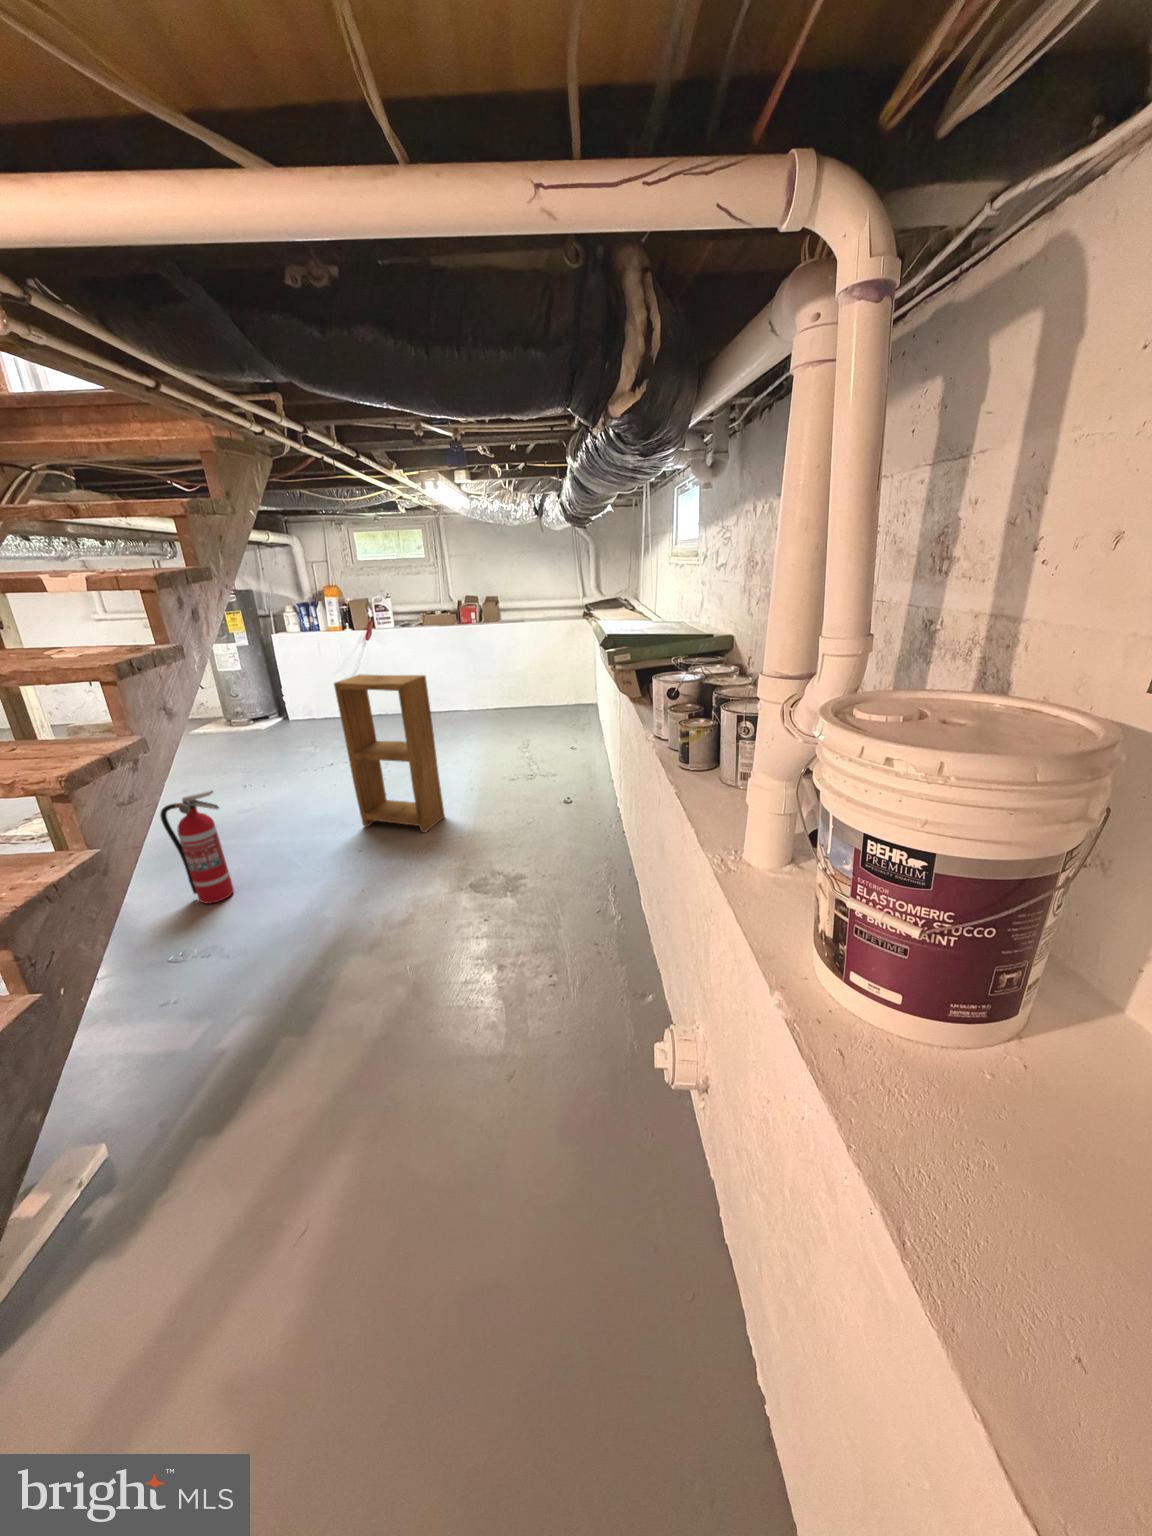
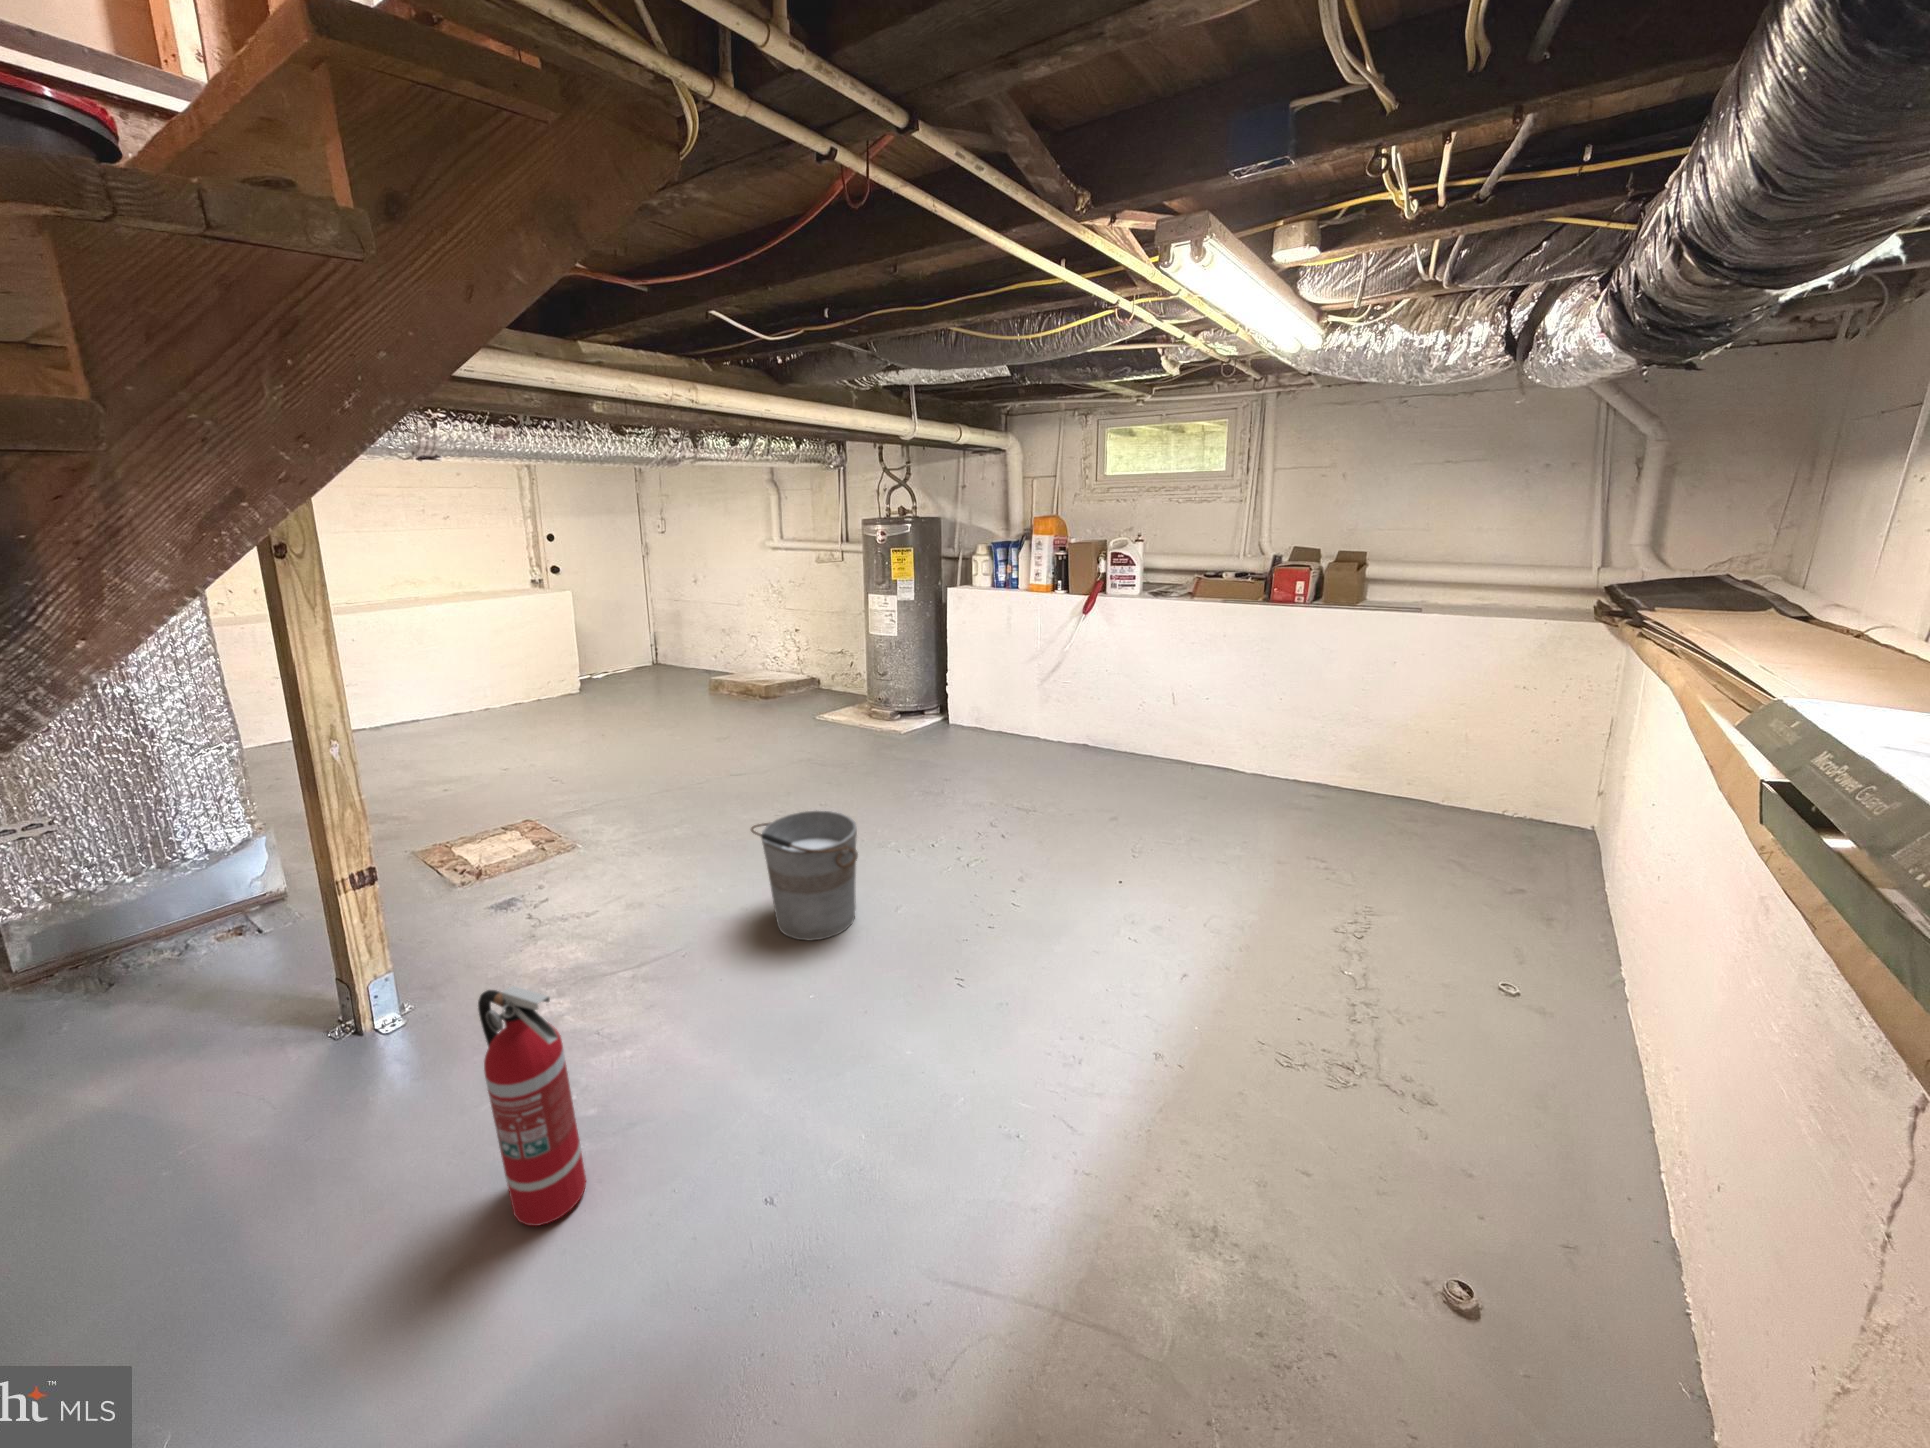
shelving unit: present [334,674,445,833] -> none [896,743,1115,1207]
bucket: none [224,747,295,812] -> present [751,810,858,940]

